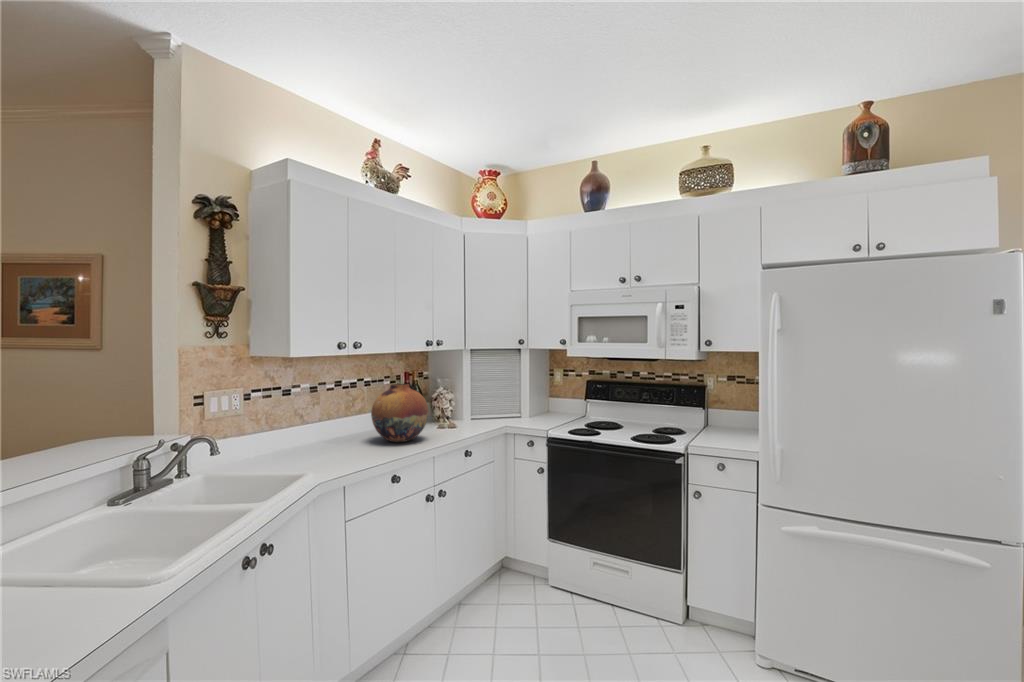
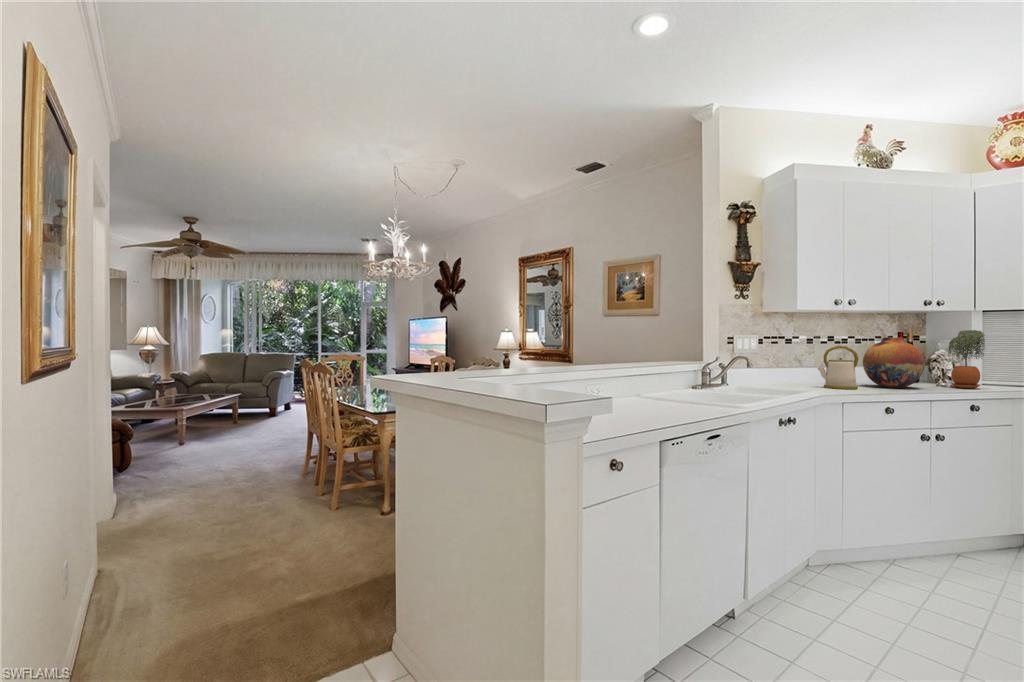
potted plant: none [446,371,476,431] -> present [948,330,985,389]
kettle: none [319,402,365,459] -> present [817,346,858,389]

